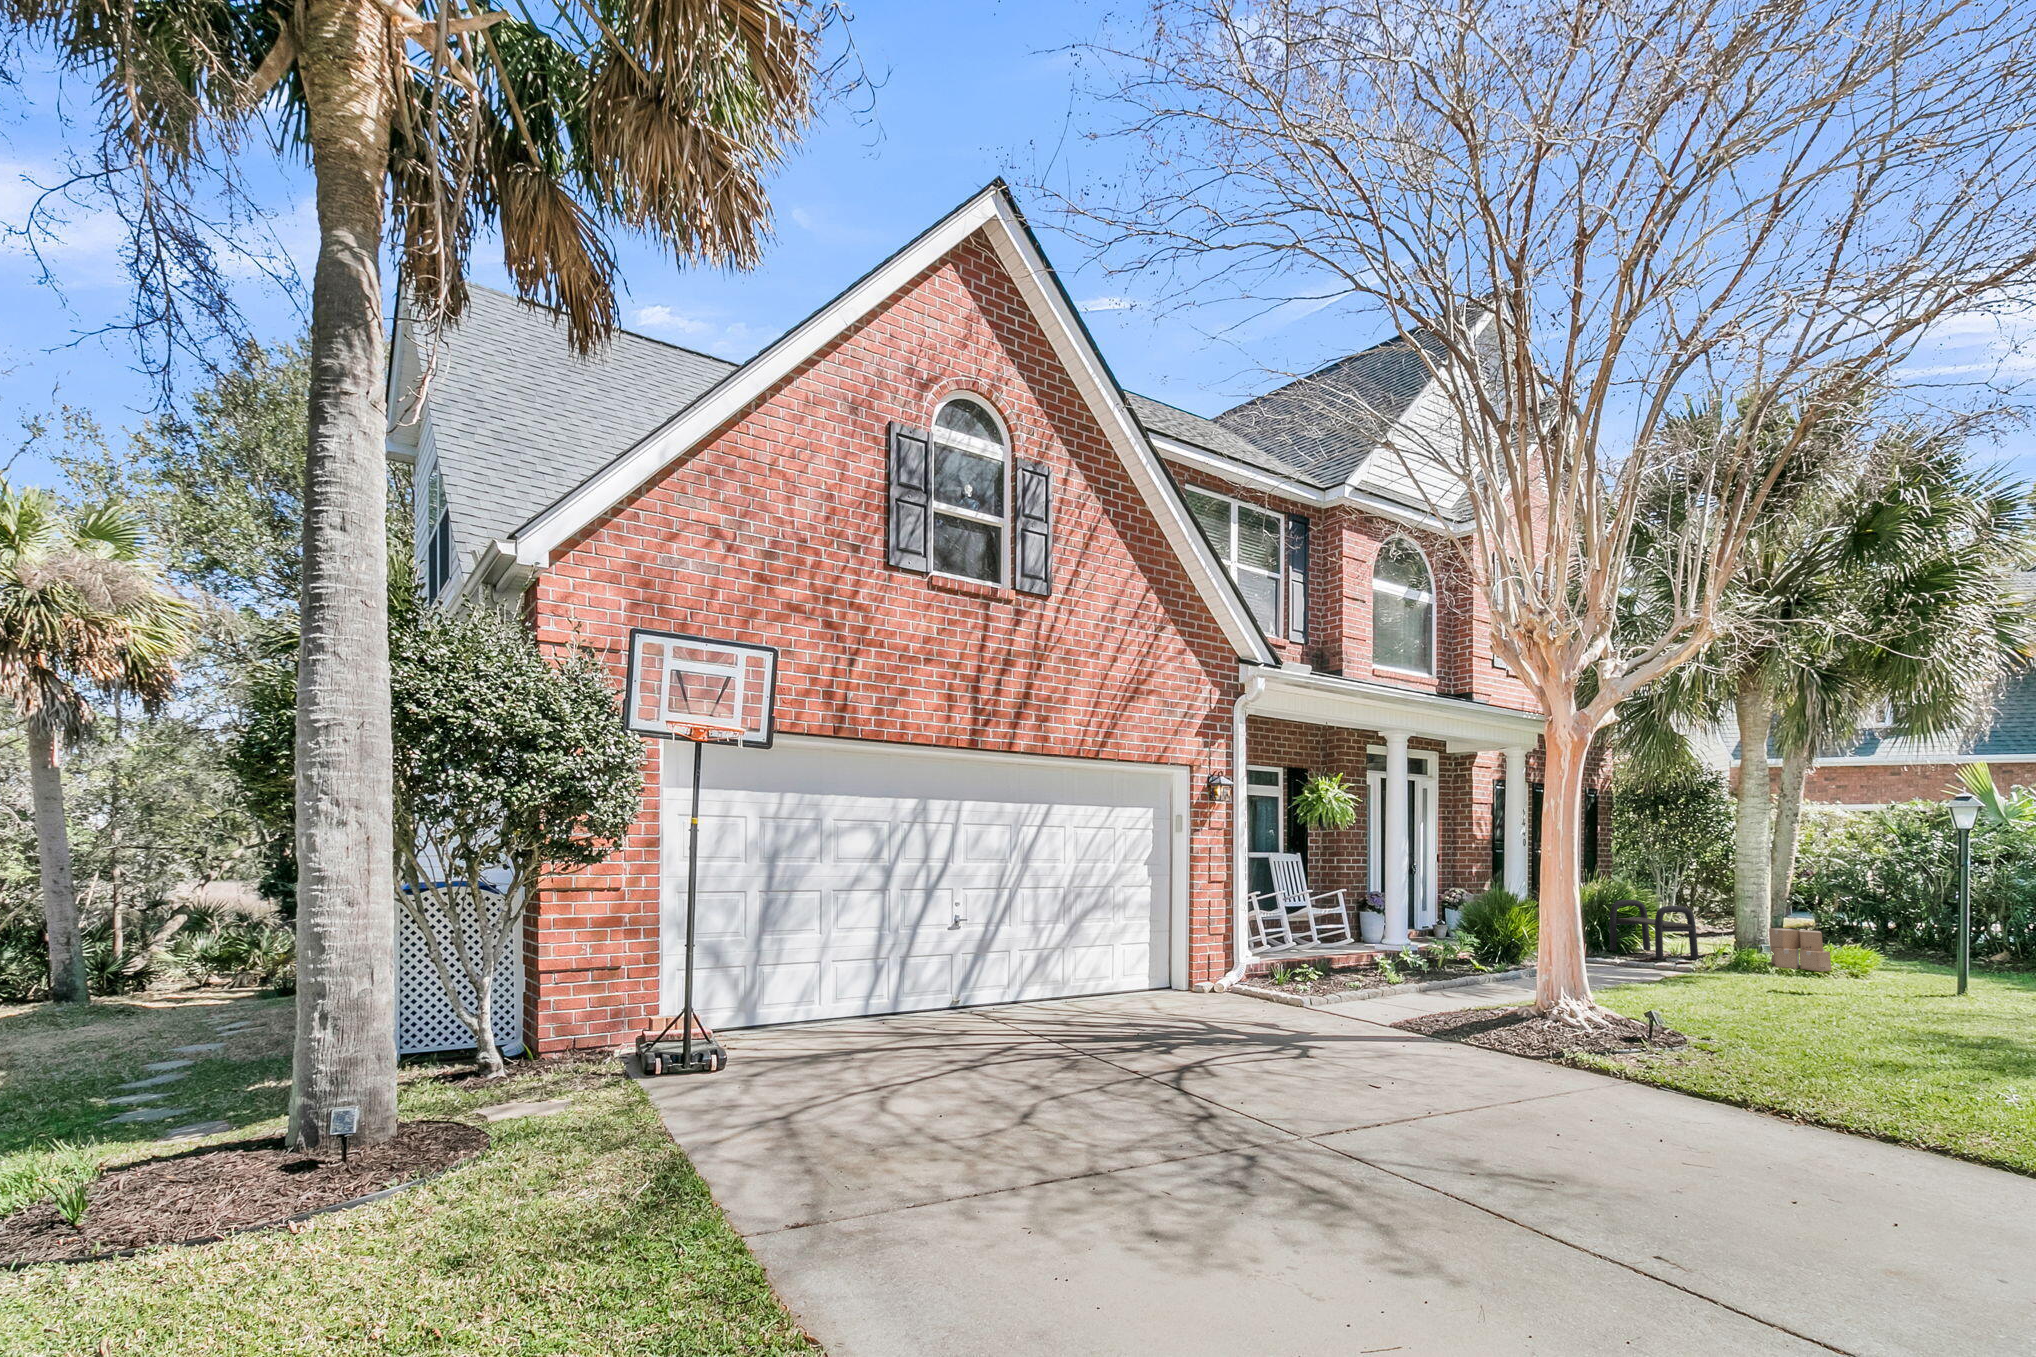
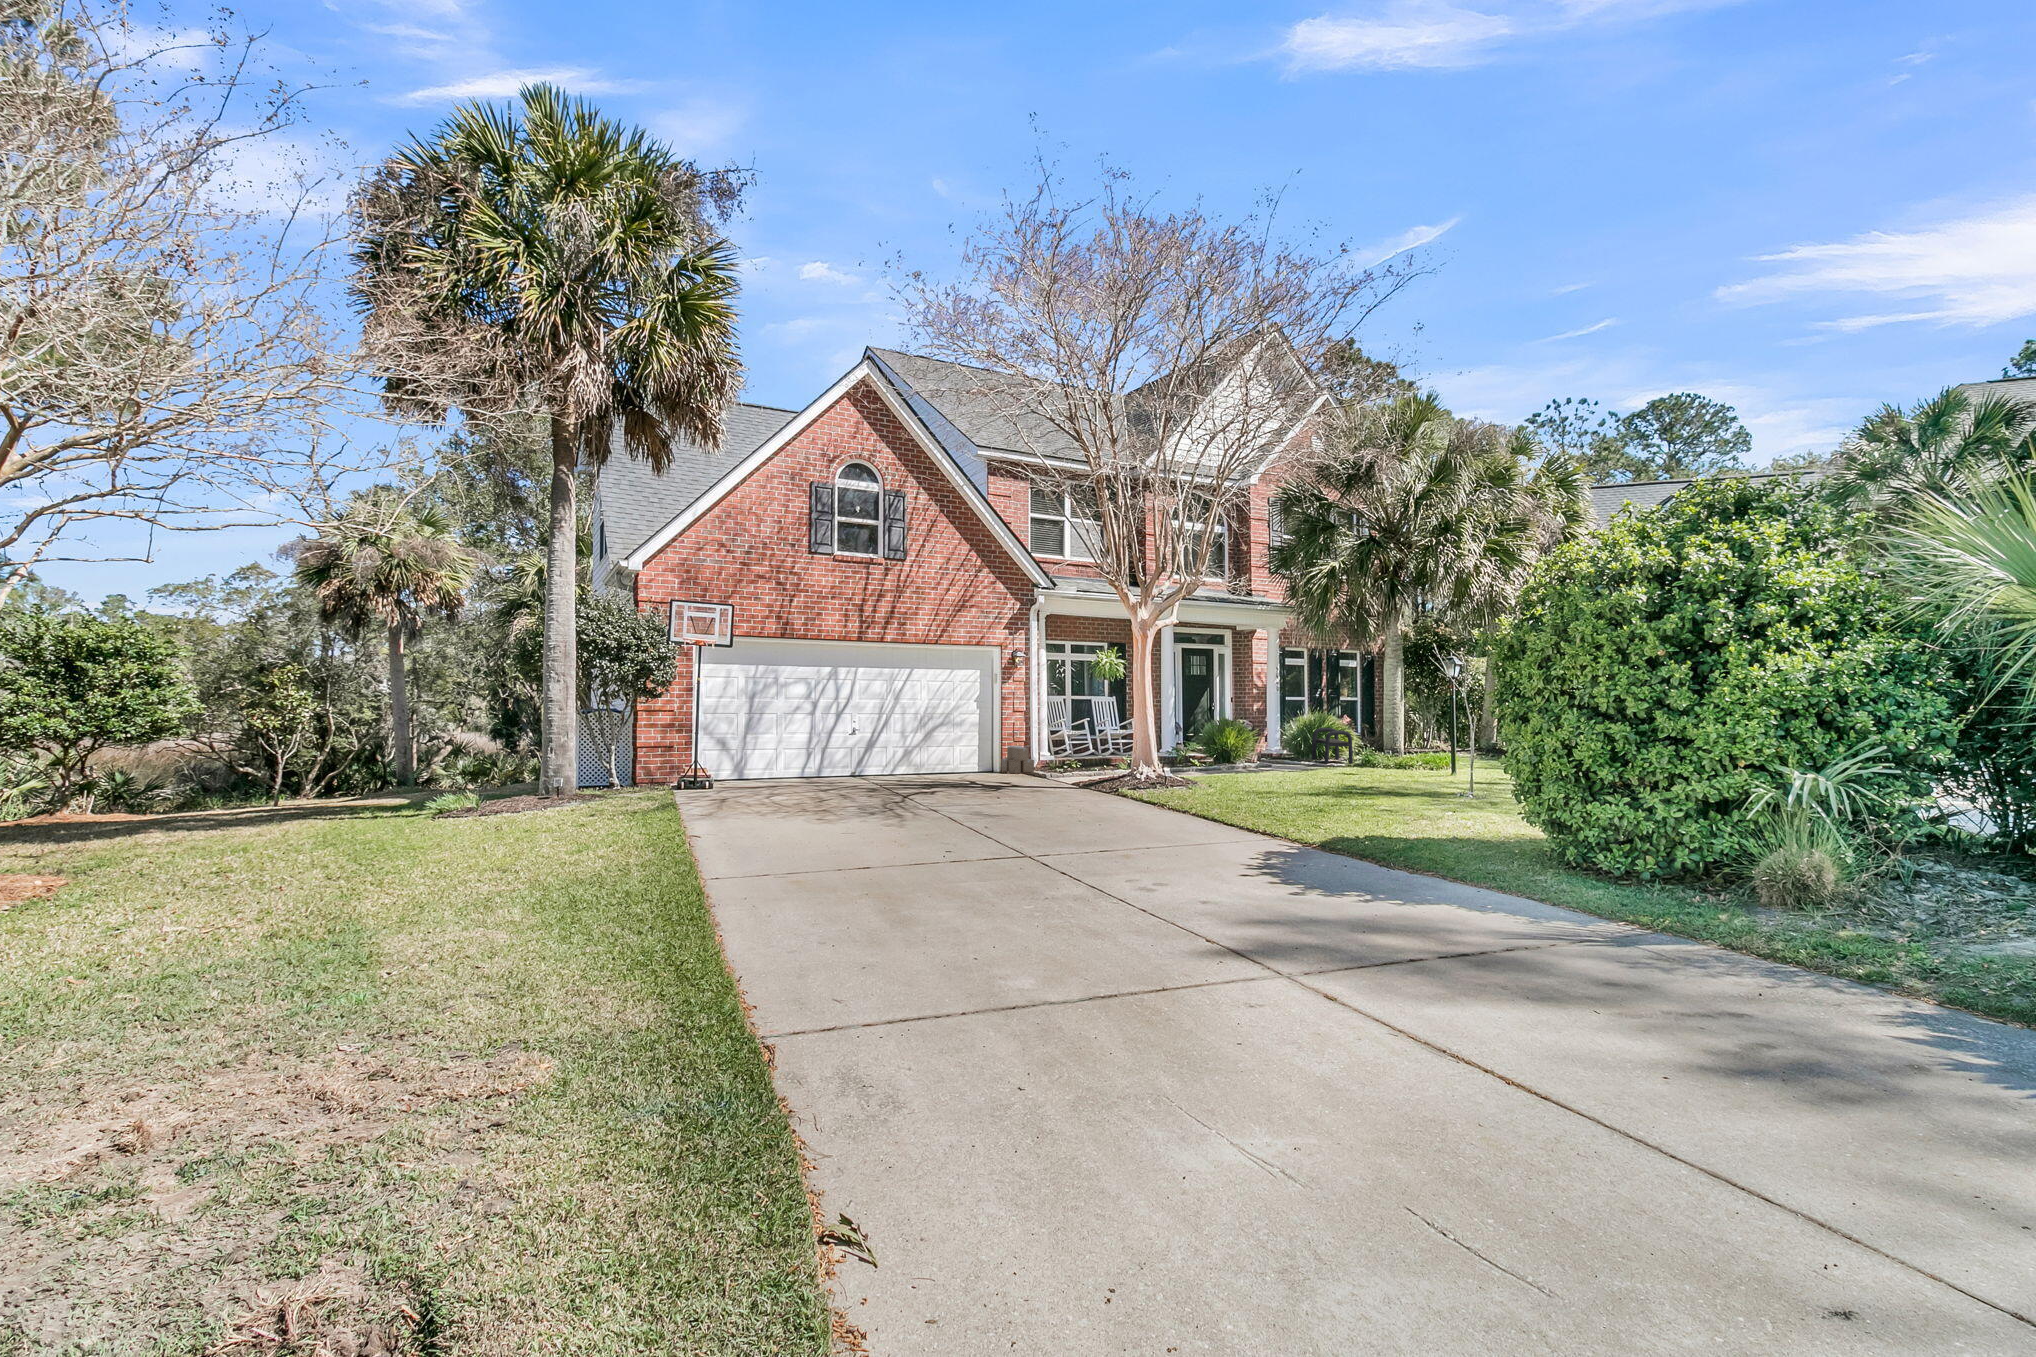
cardboard box: present [1769,928,1831,971] -> present [1001,746,1034,773]

